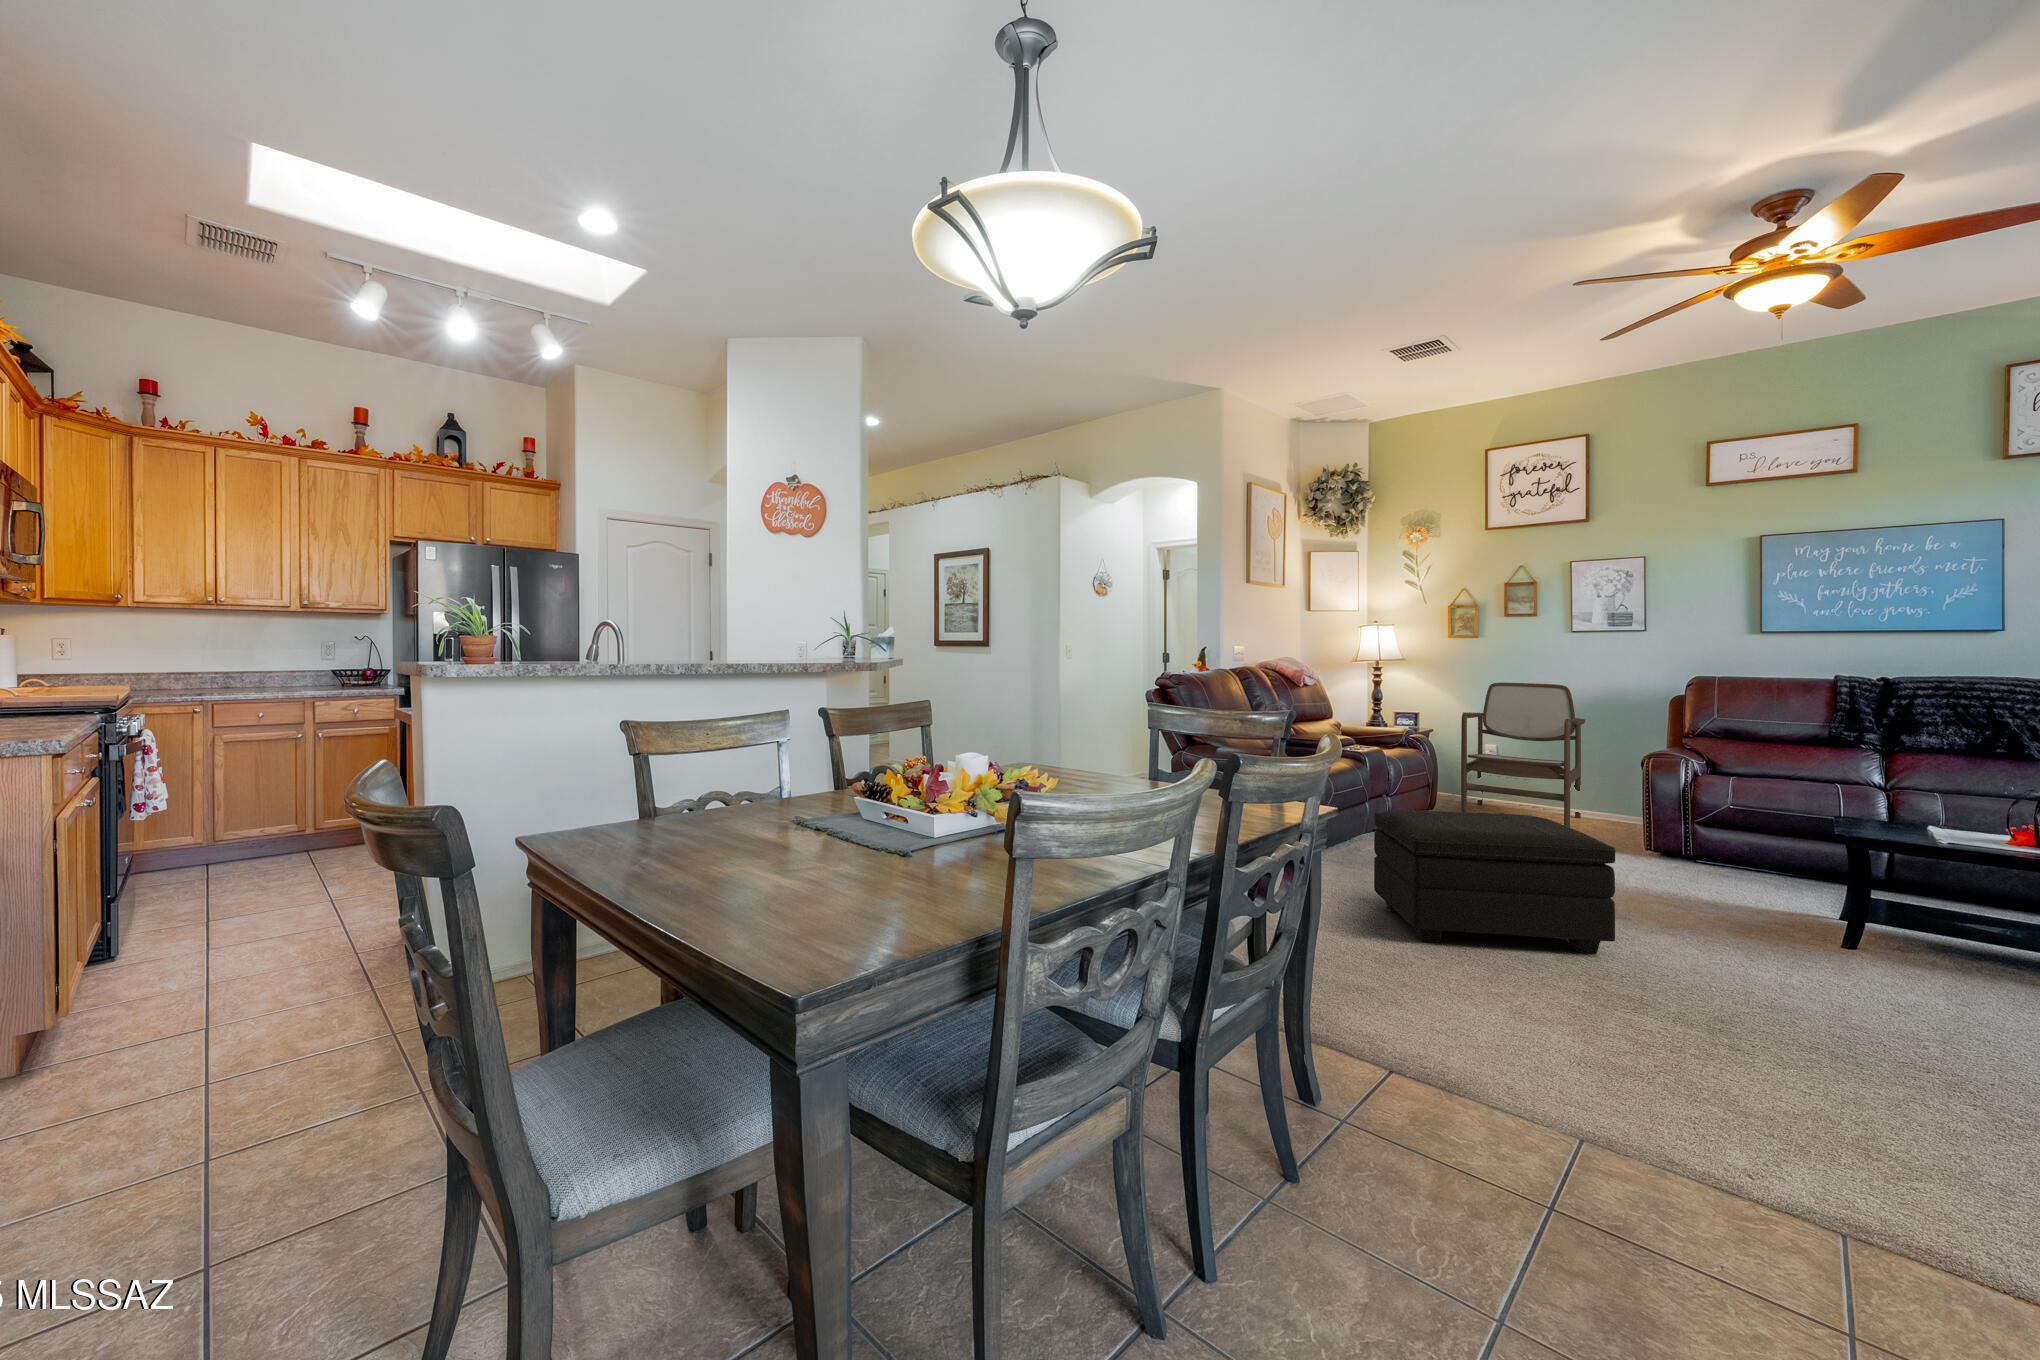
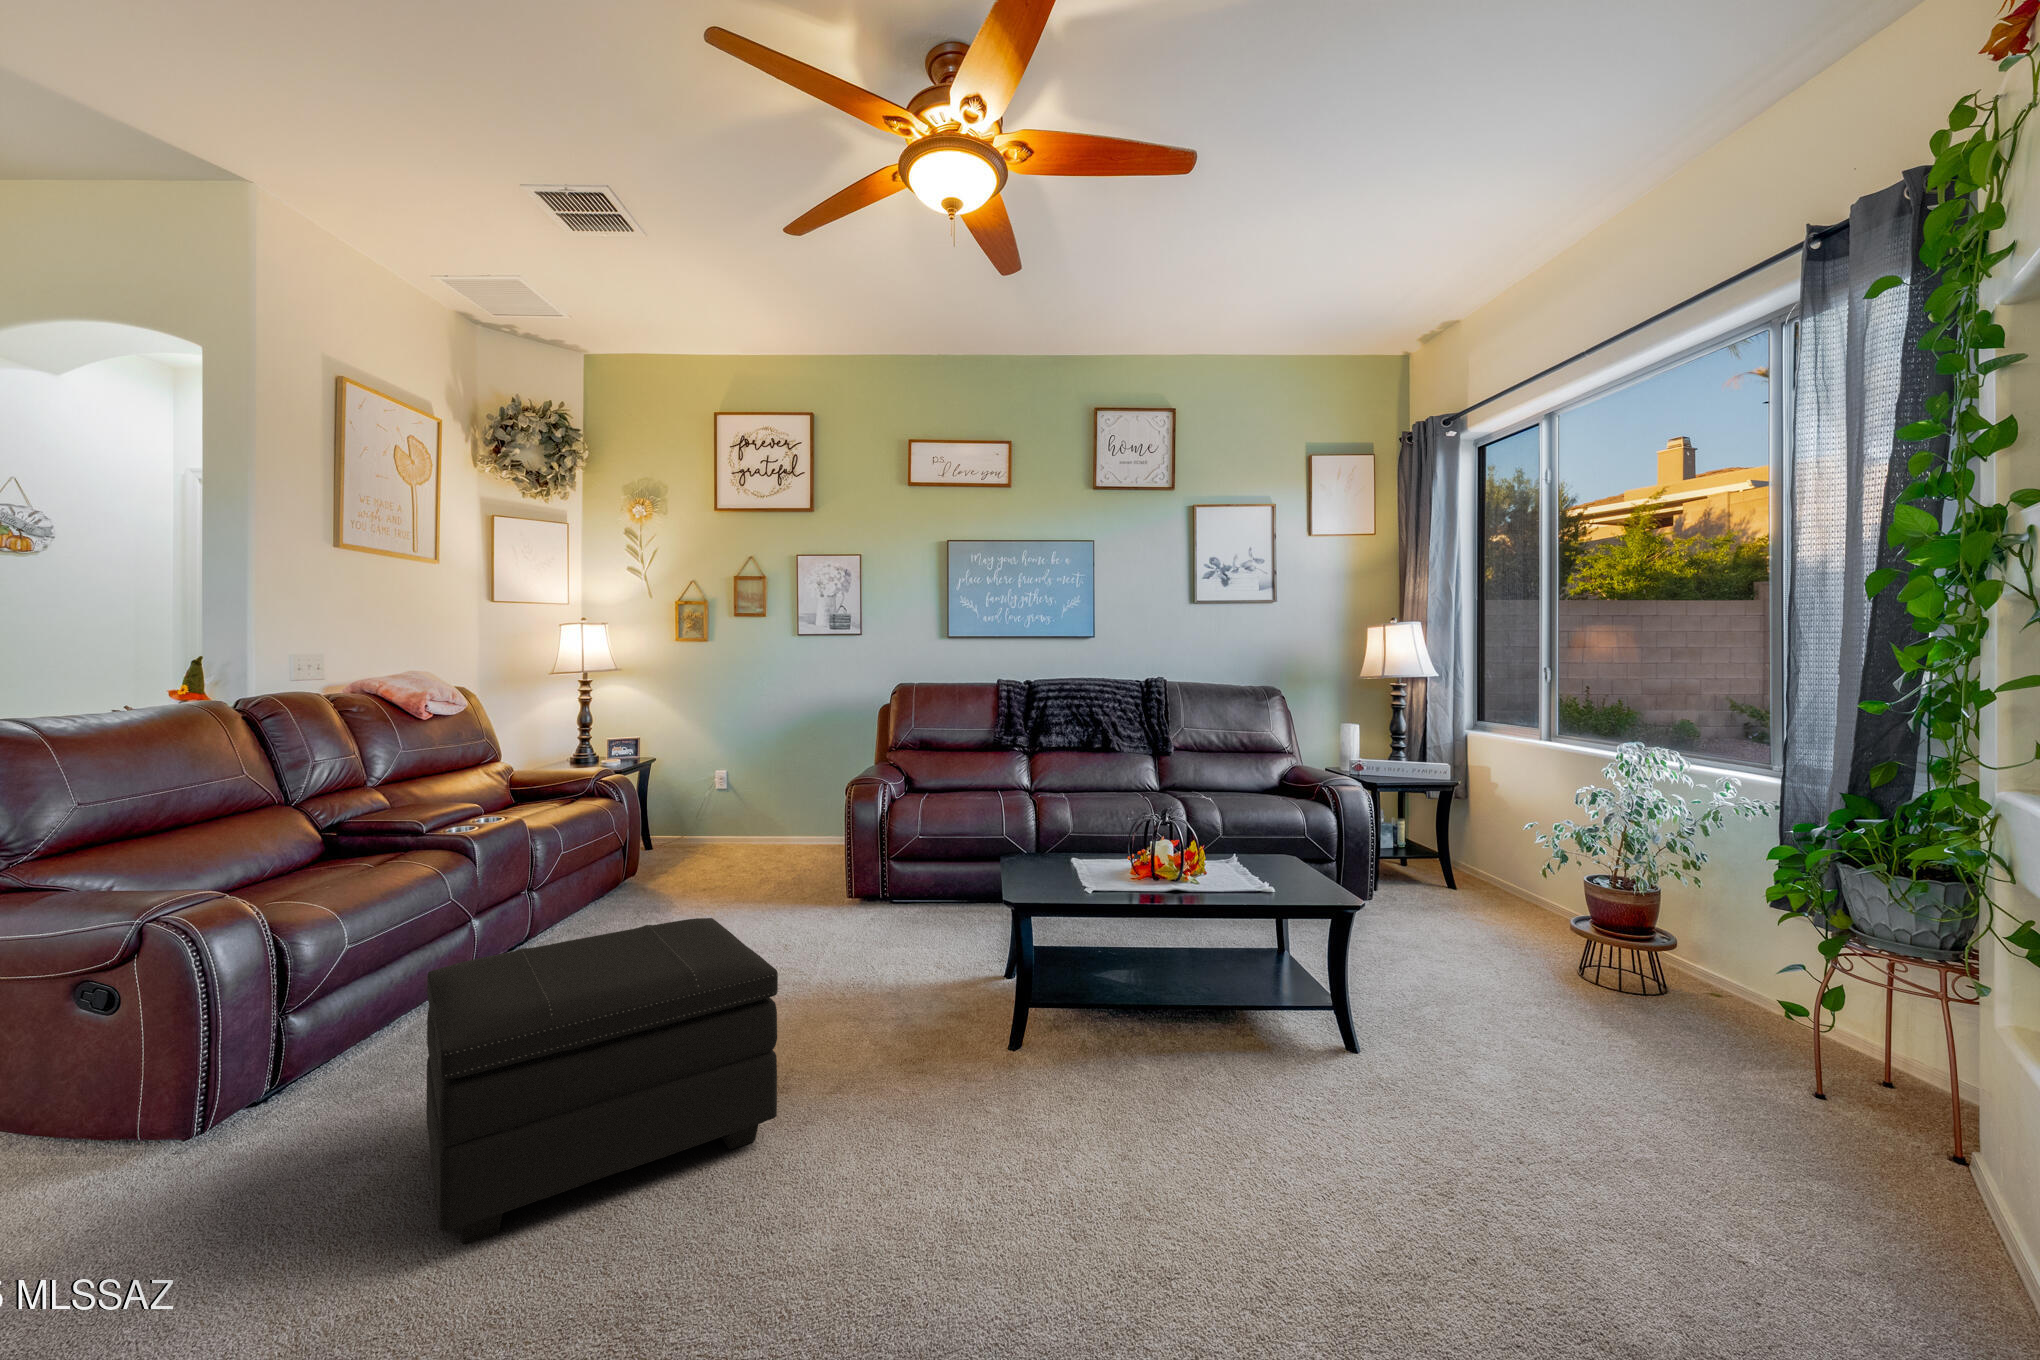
armchair: present [1461,682,1585,827] -> none [677,696,807,871]

